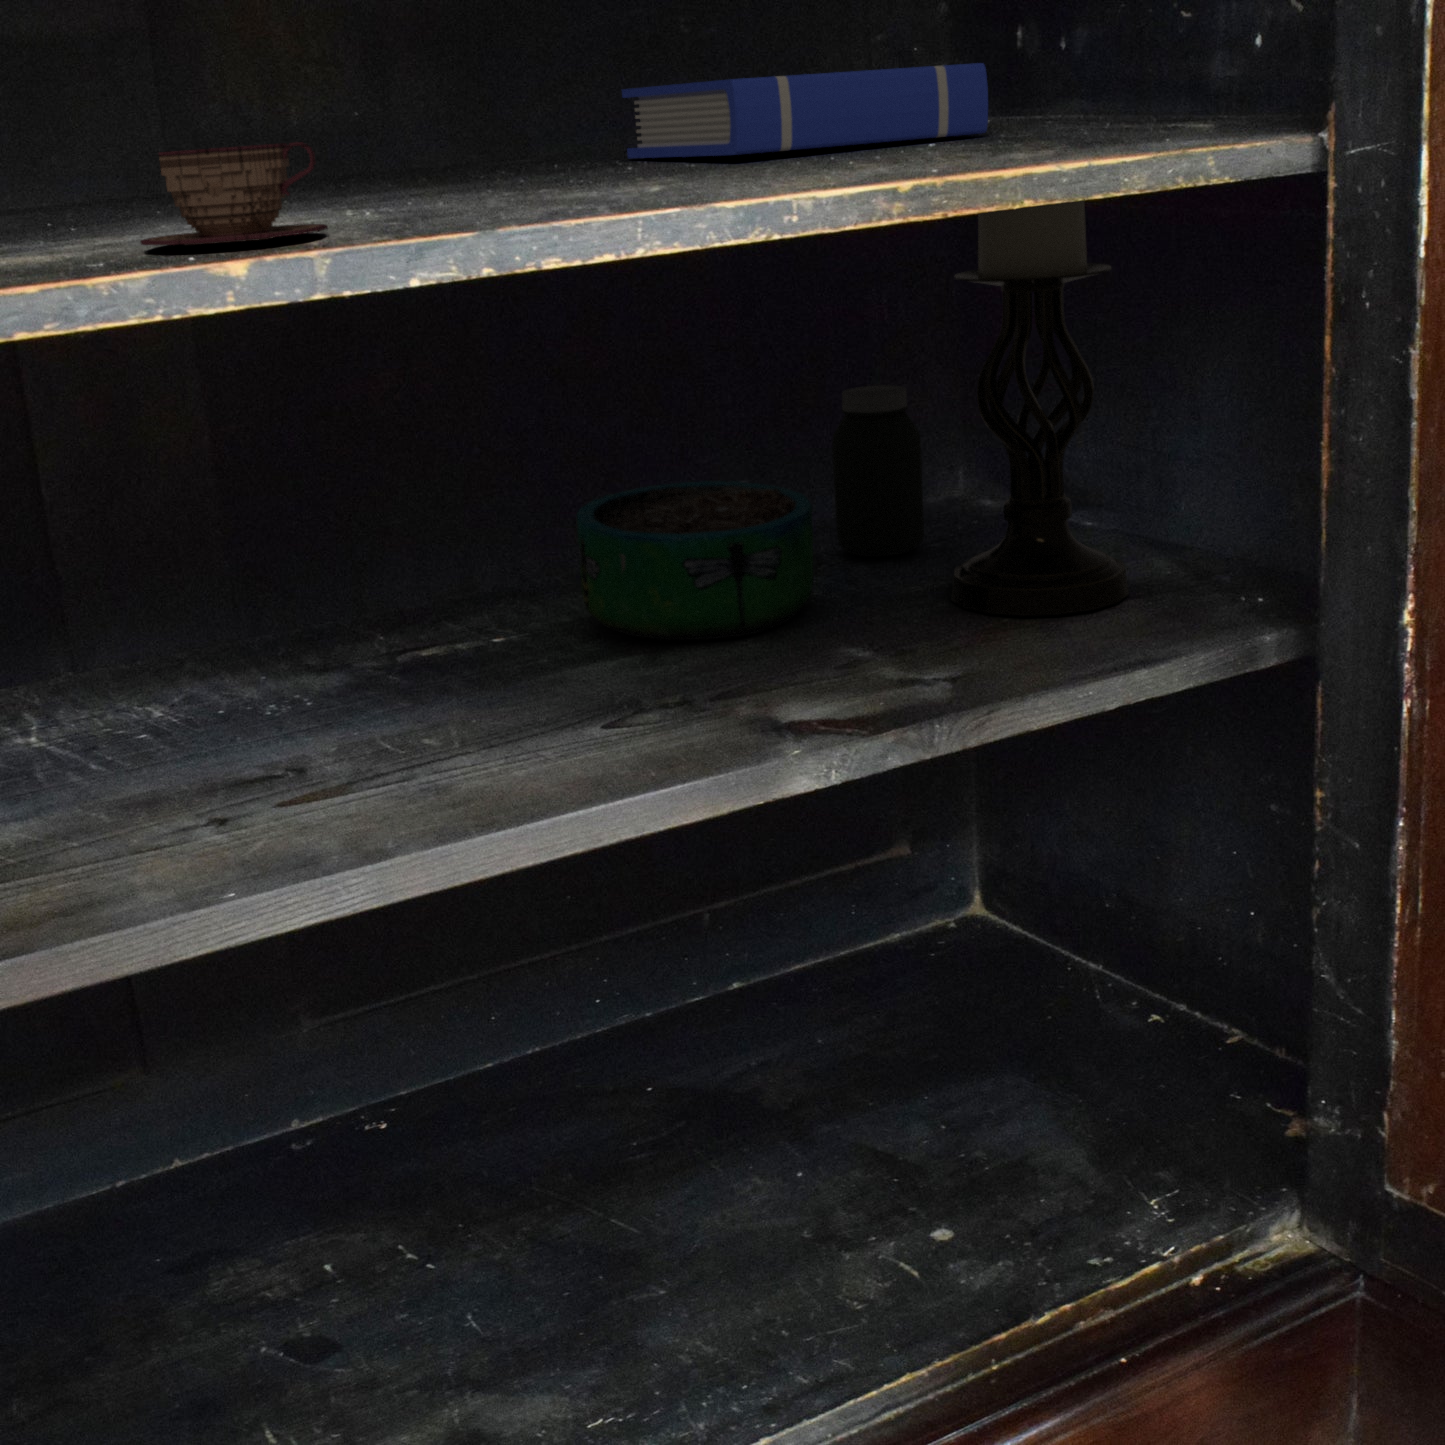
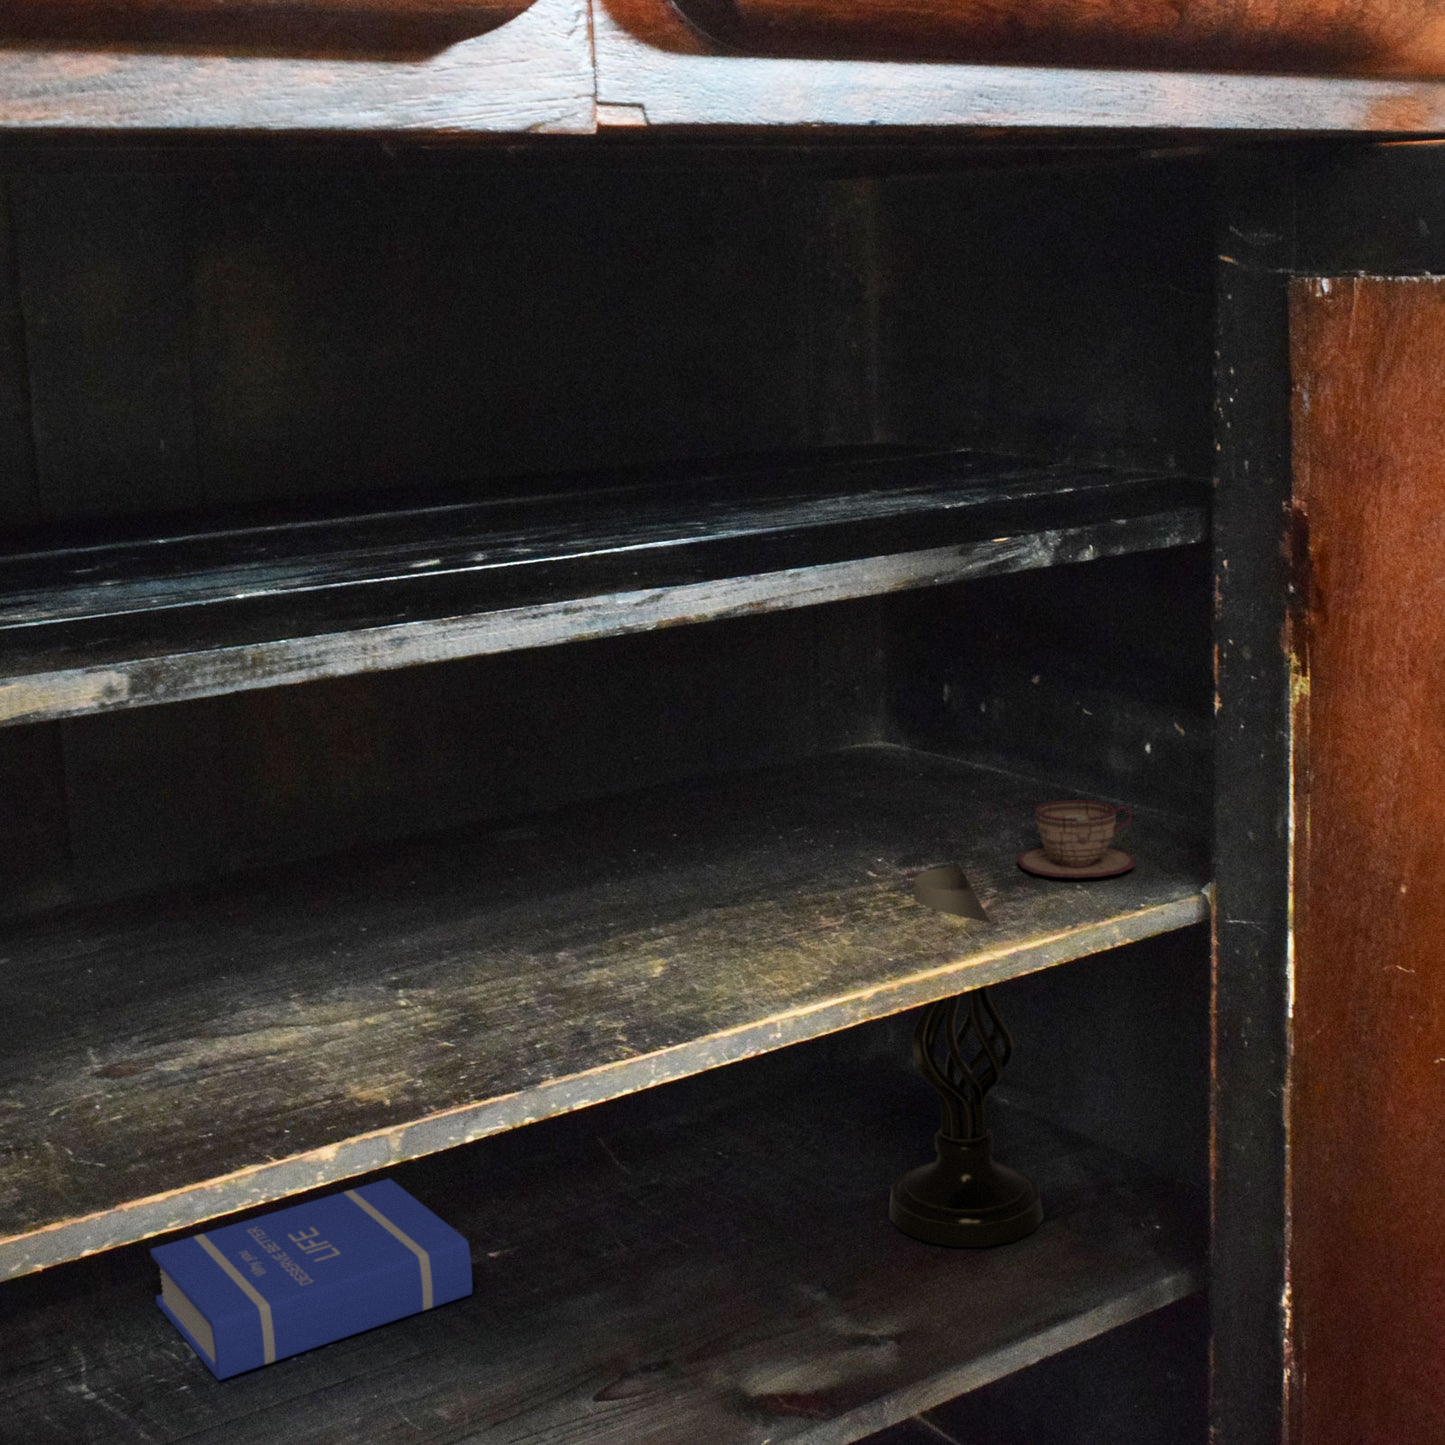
book: present [622,63,988,158] -> present [150,1179,472,1380]
teacup: present [141,142,328,246] -> present [1017,800,1135,878]
jar: present [832,385,924,556] -> none [781,994,861,1148]
decorative bowl: present [577,481,813,640] -> none [563,1099,770,1271]

